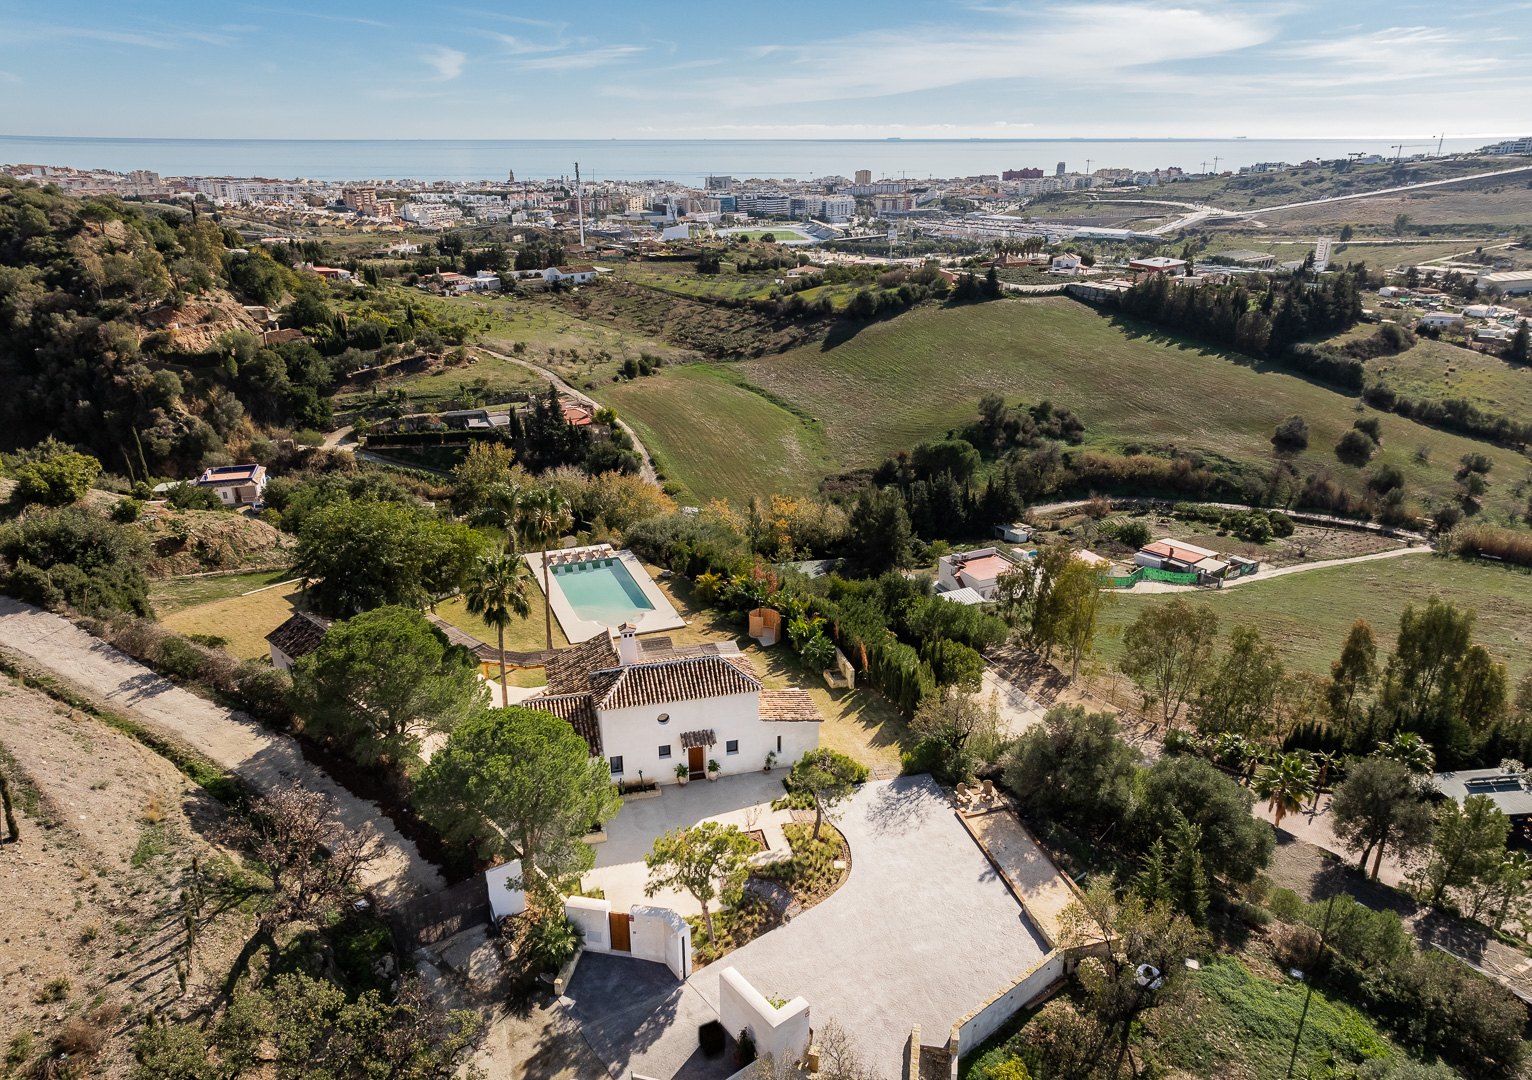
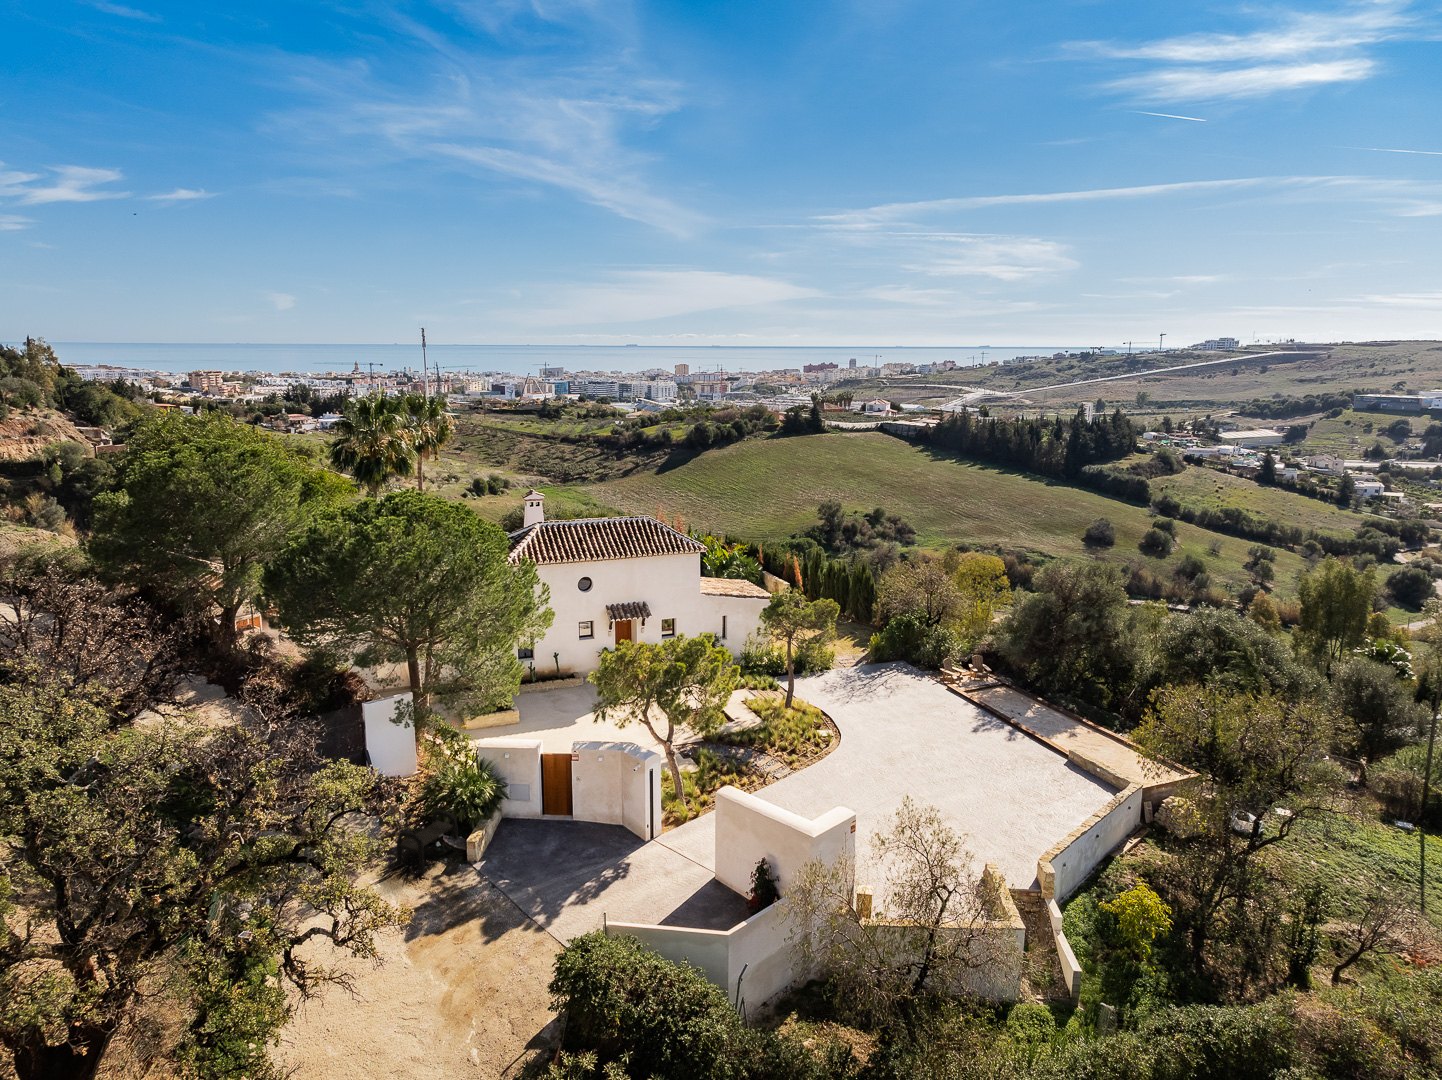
wooden crate: present [698,1019,726,1058] -> none [694,861,738,913]

